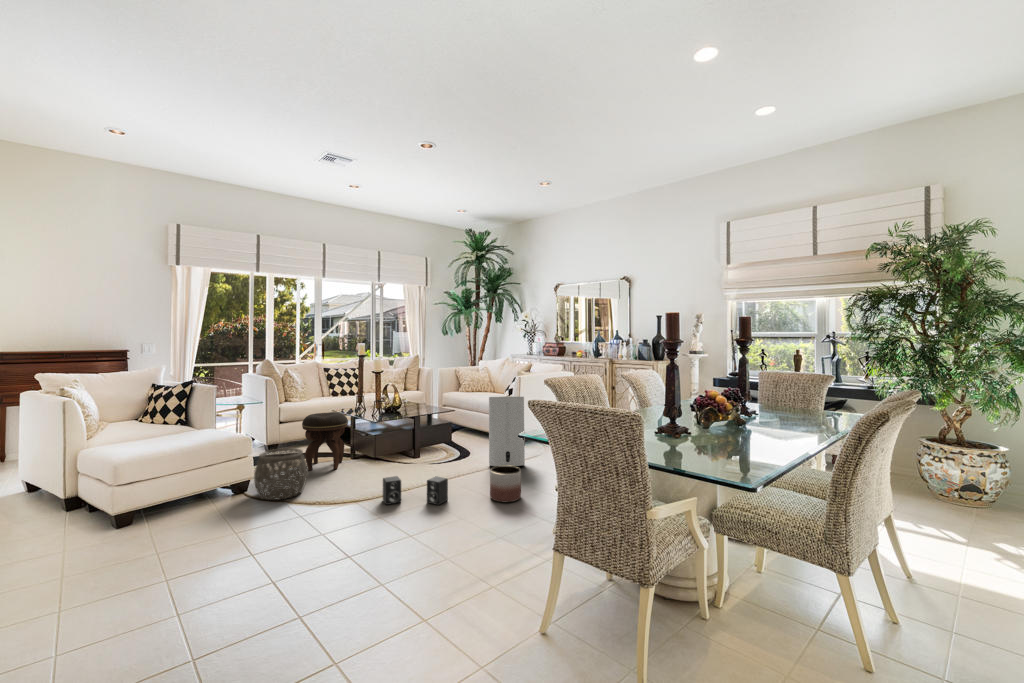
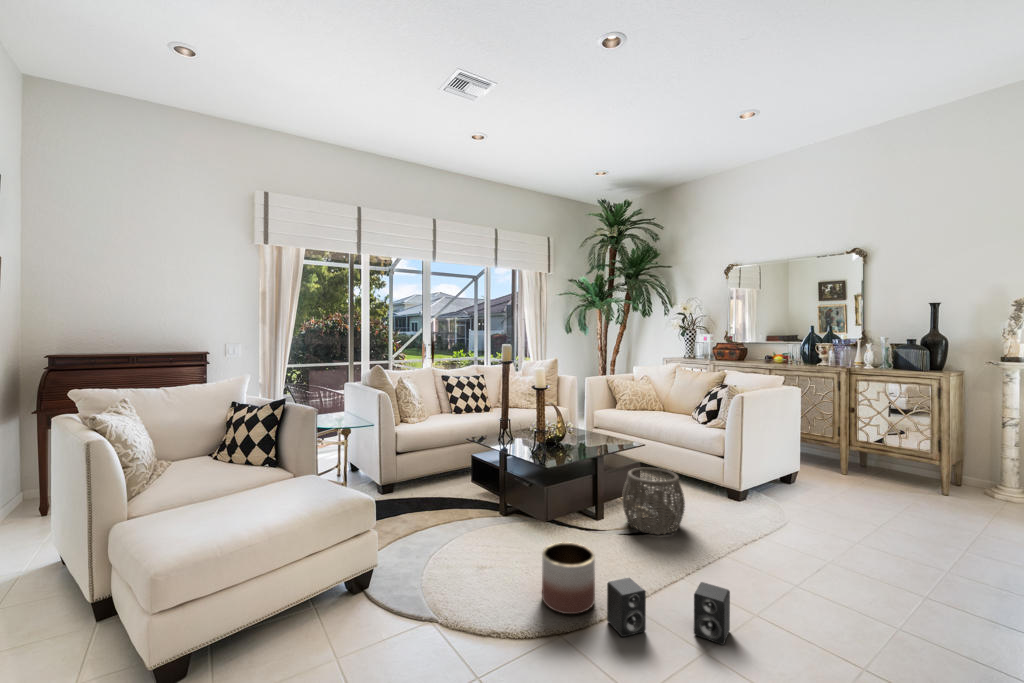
air purifier: present [489,397,525,466] -> none [720,426,789,542]
footstool: present [302,412,348,470] -> none [438,445,502,536]
woven basket: present [254,448,308,500] -> present [622,468,685,535]
planter: present [490,466,521,502] -> present [542,542,595,614]

